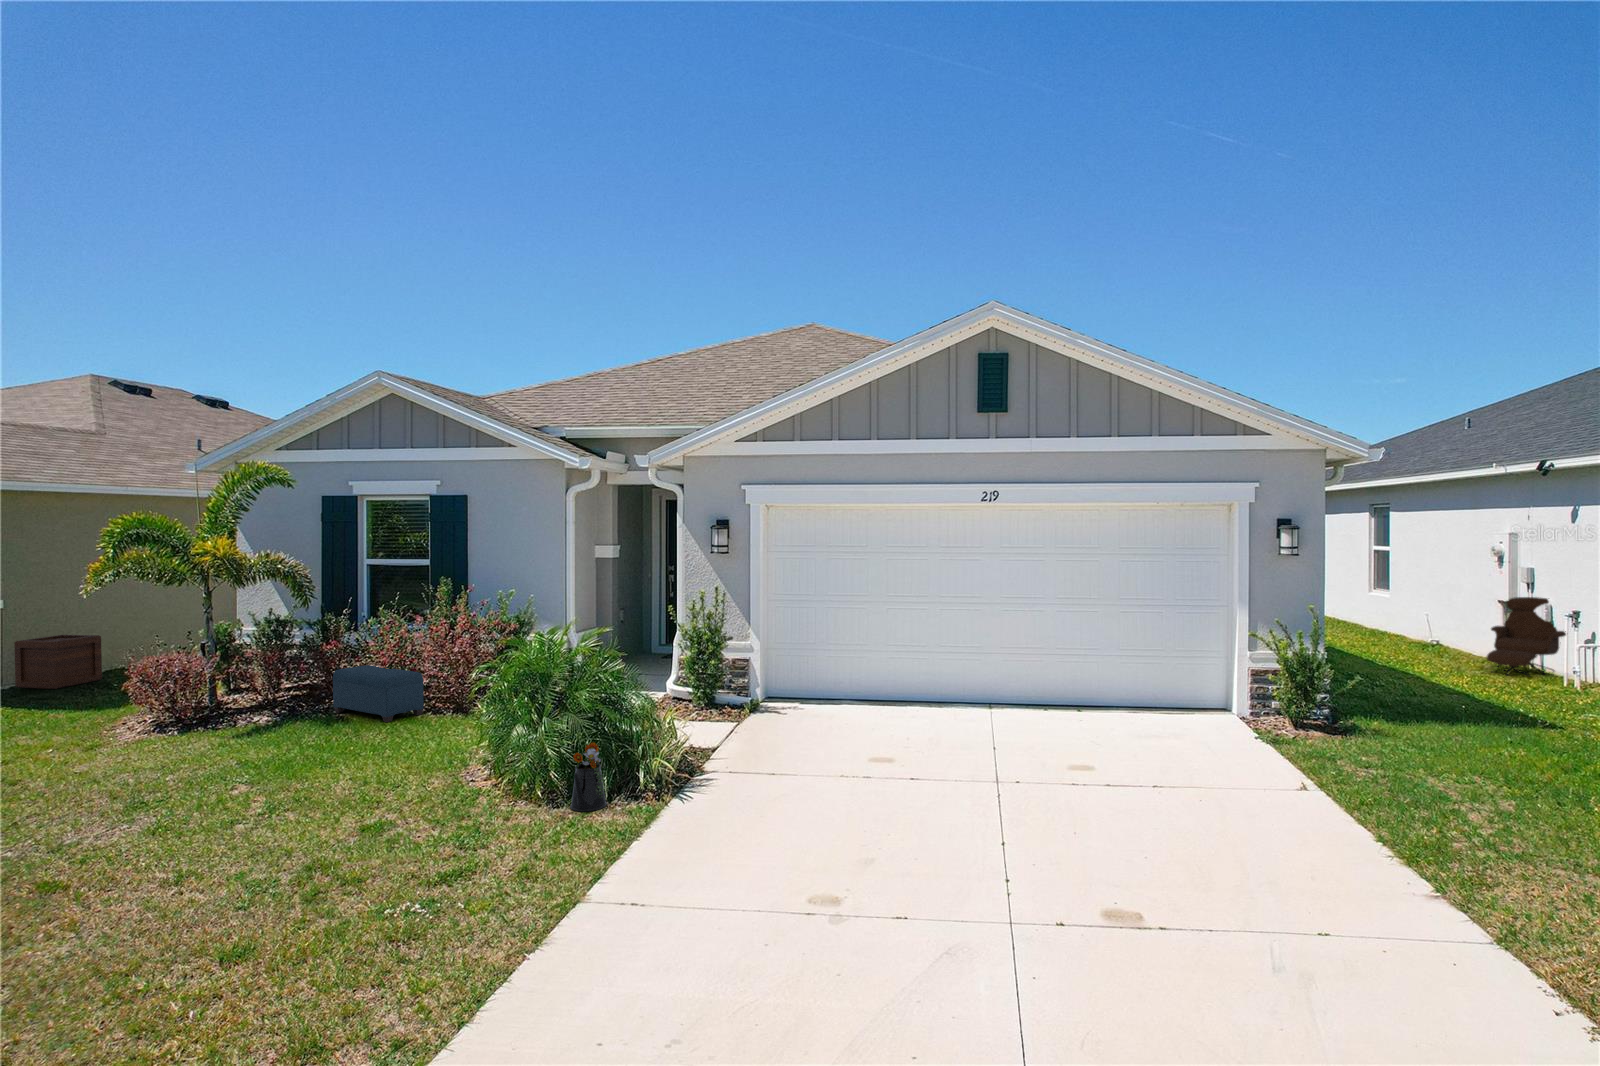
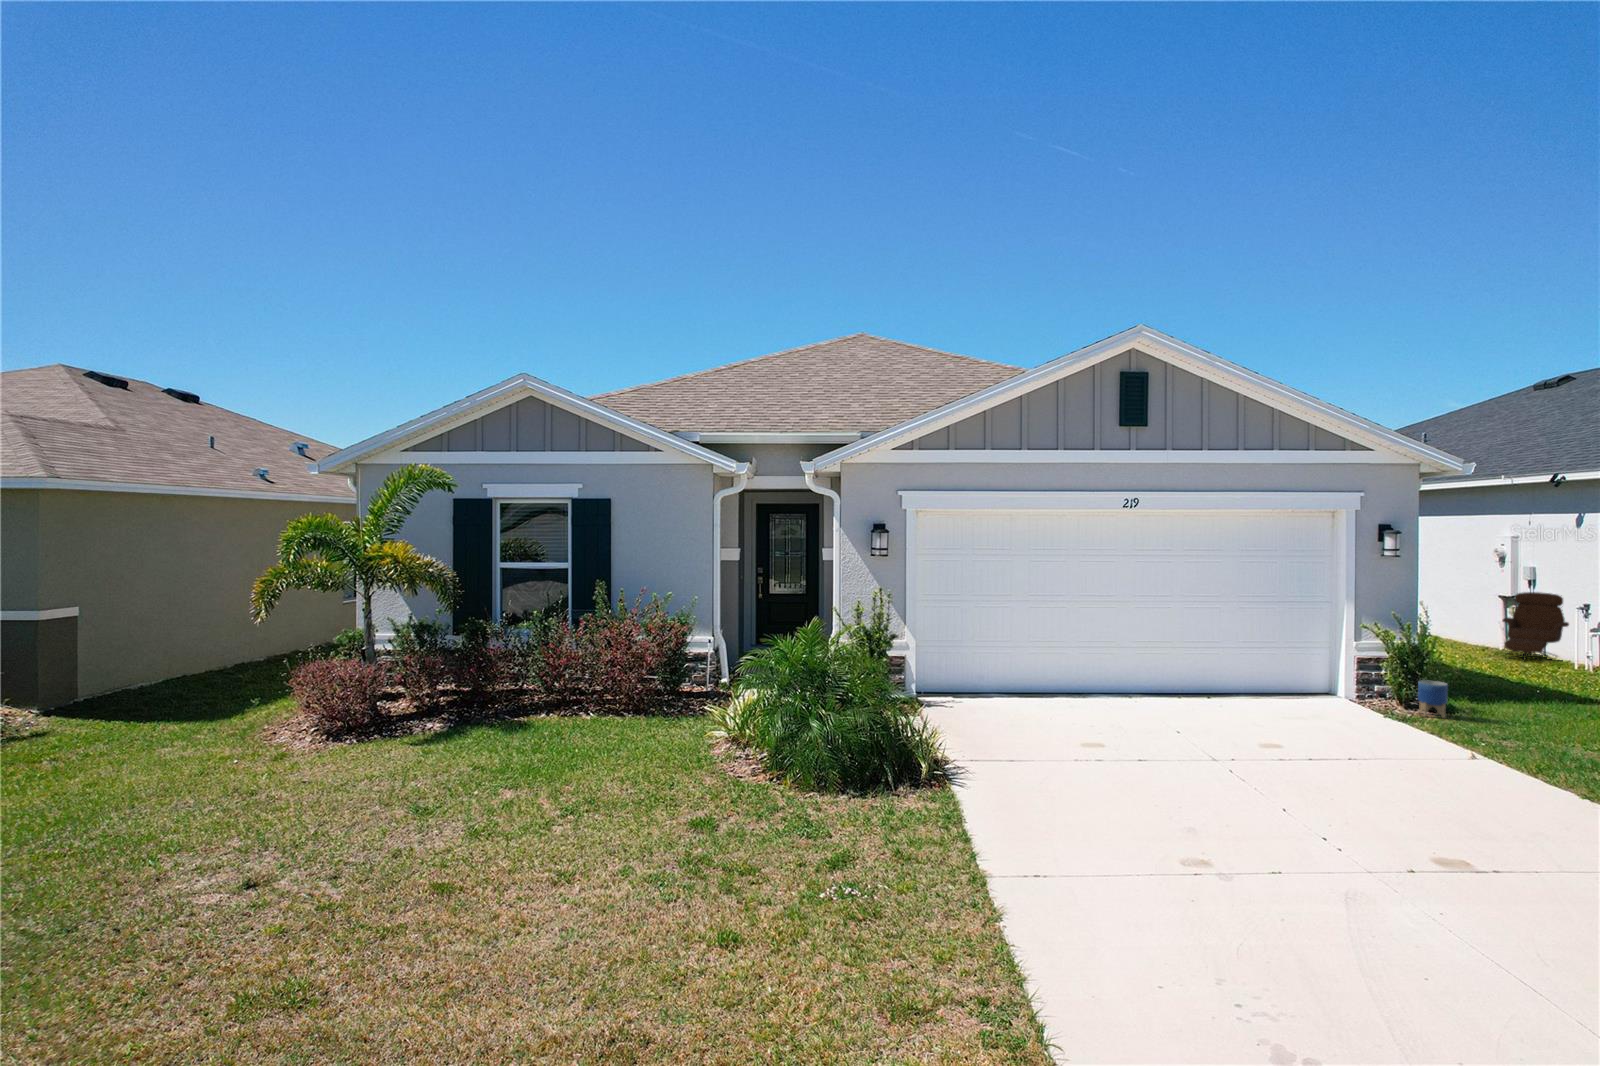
wooden crate: present [14,635,102,689] -> none [120,640,205,697]
bench: present [333,665,424,722] -> none [503,667,598,723]
planter: none [1310,695,1342,739] -> present [1418,680,1448,718]
watering can: present [570,742,607,812] -> none [856,734,889,799]

